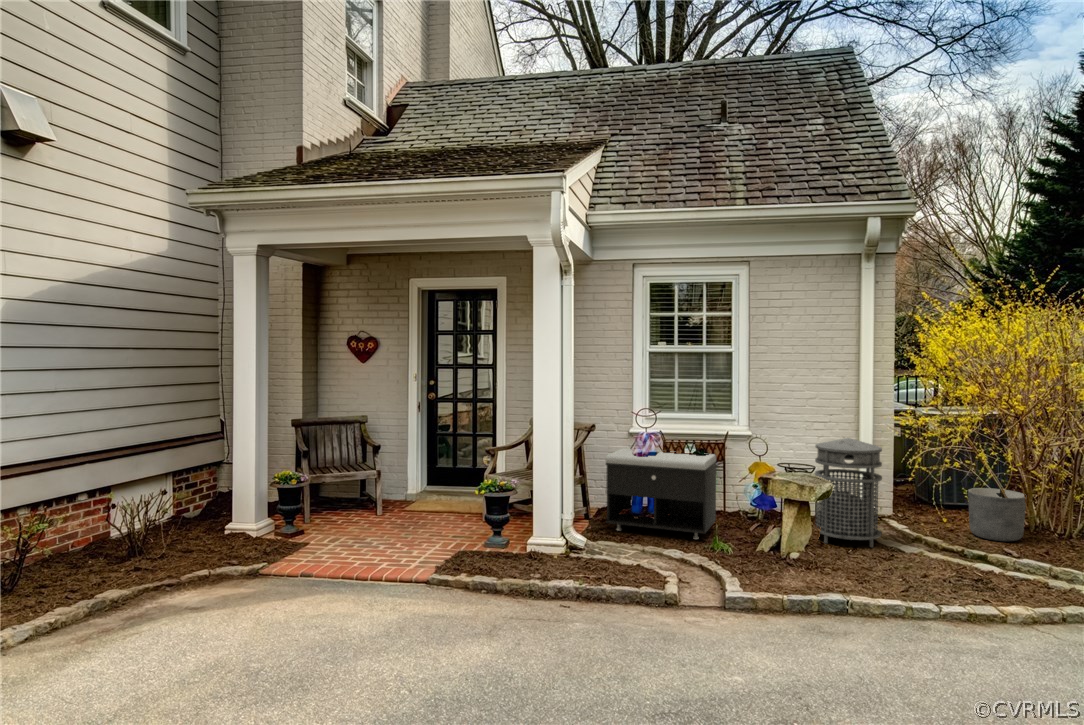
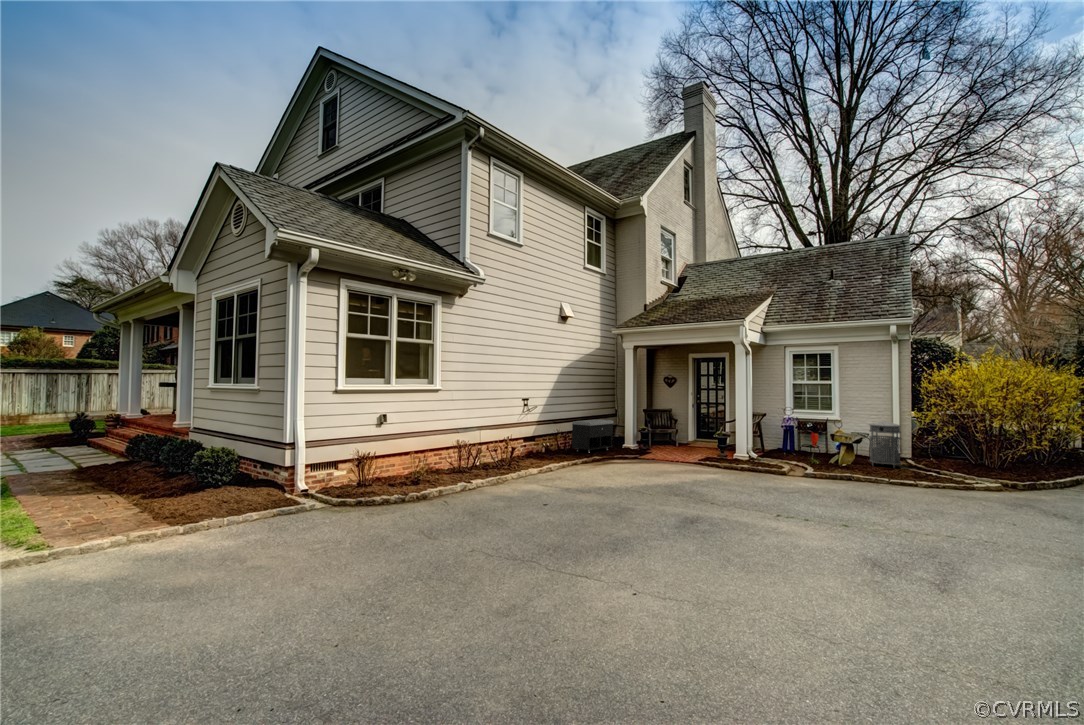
storage bench: present [606,449,716,539] -> present [572,419,614,453]
planter: present [968,488,1026,541] -> none [955,448,985,472]

